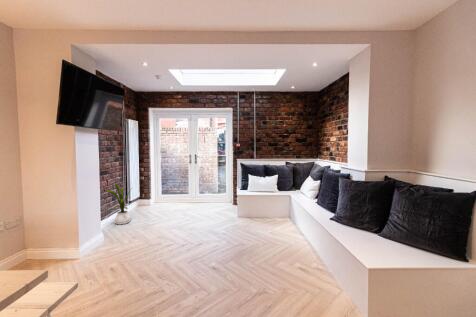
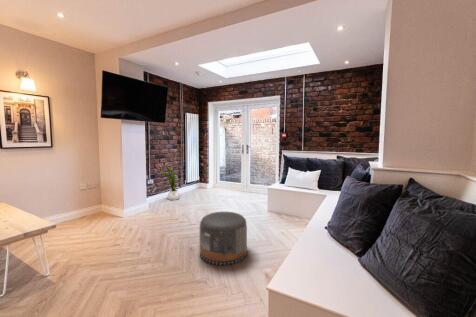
pouf: none [225,224,272,279] -> present [200,212,247,265]

